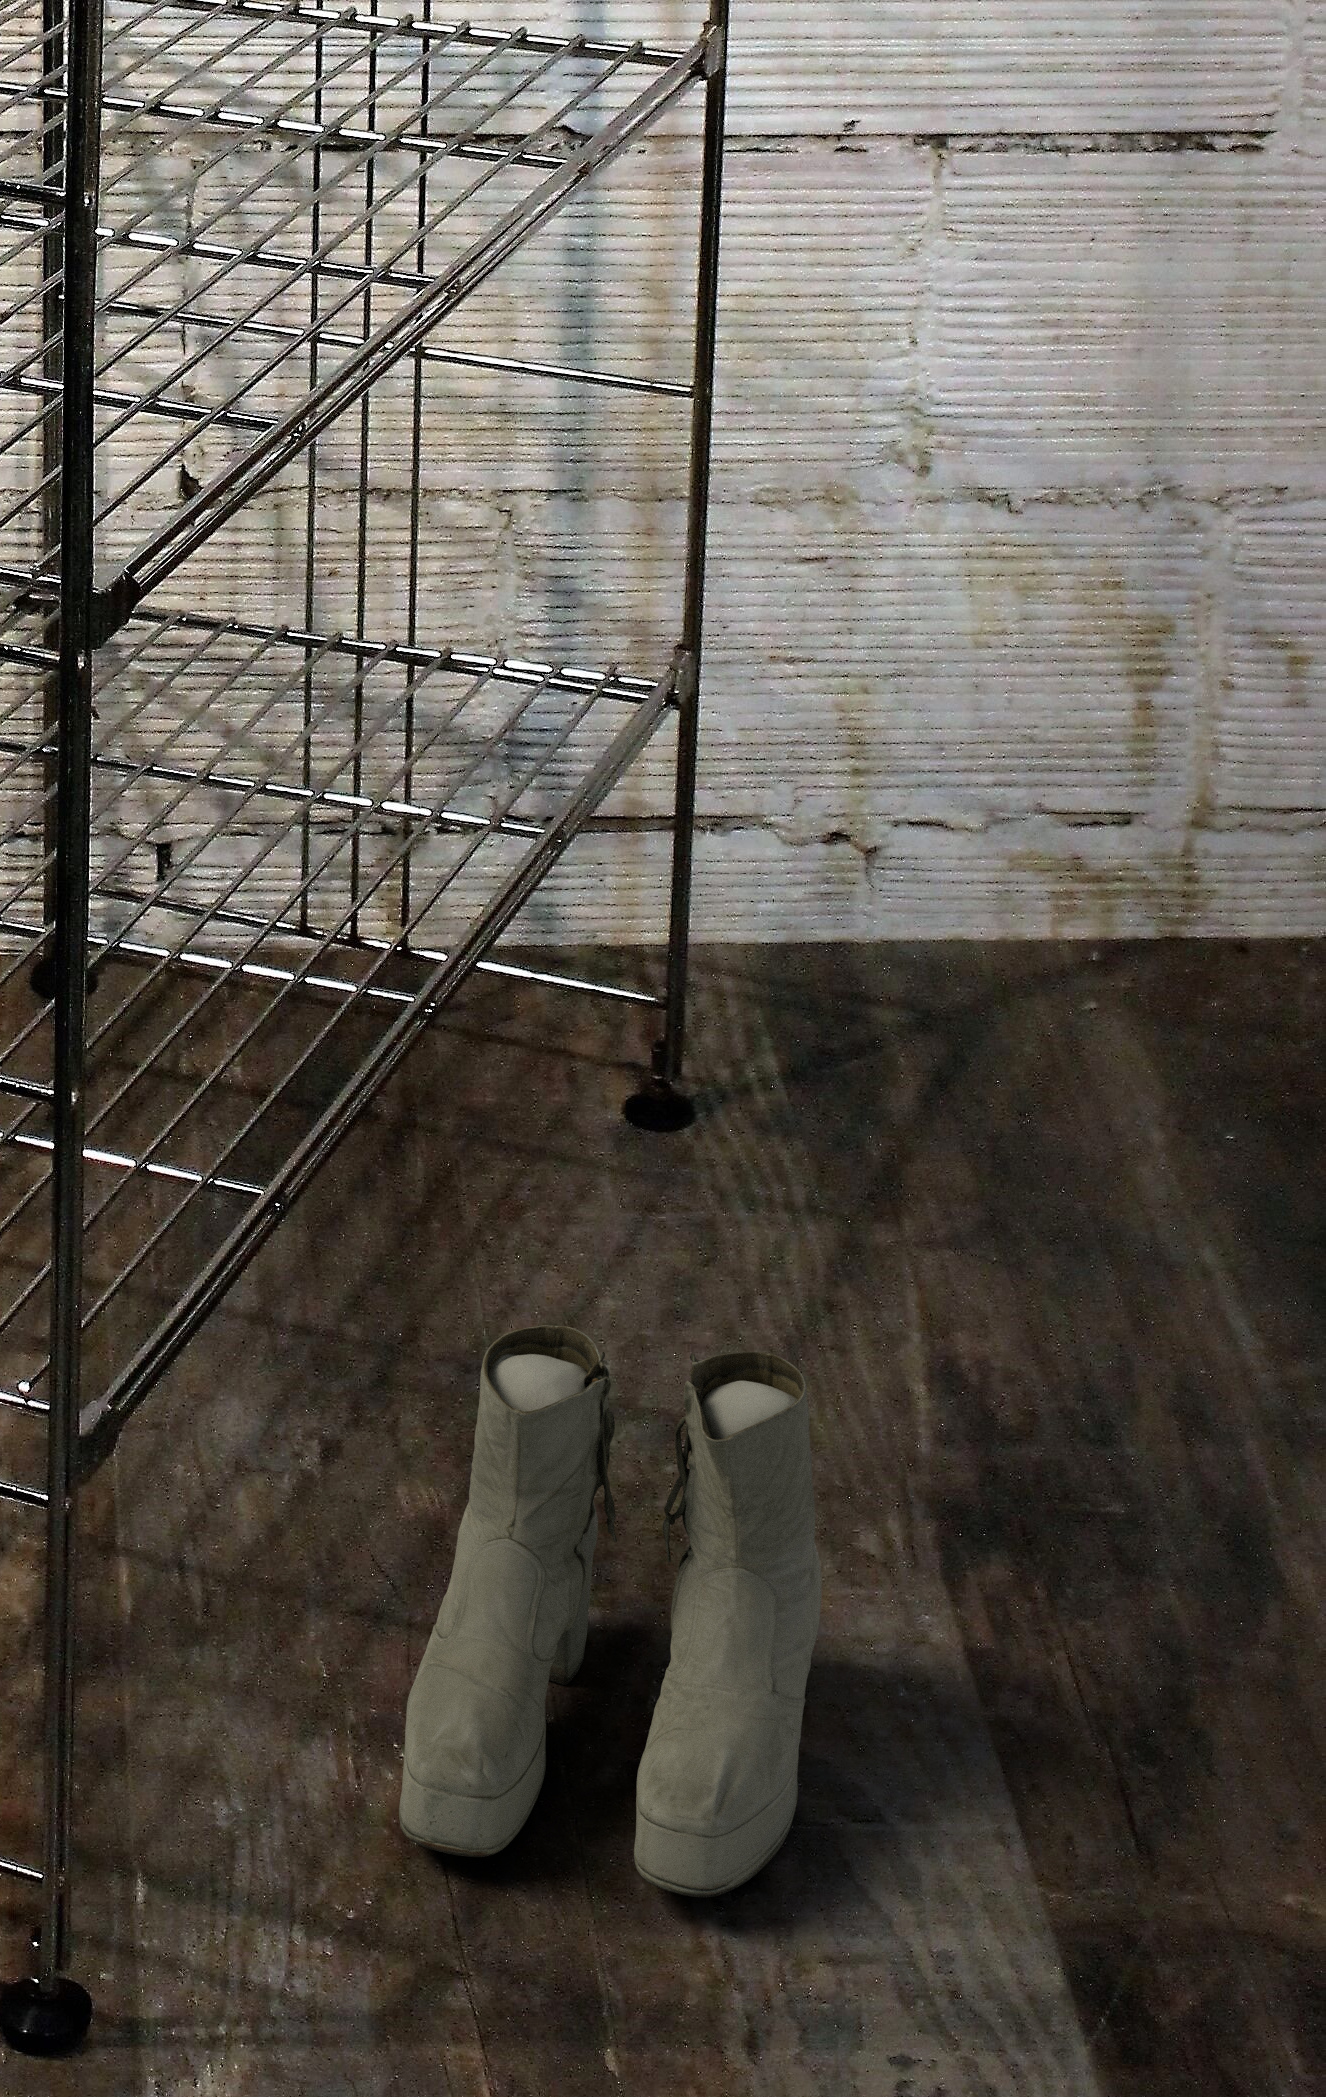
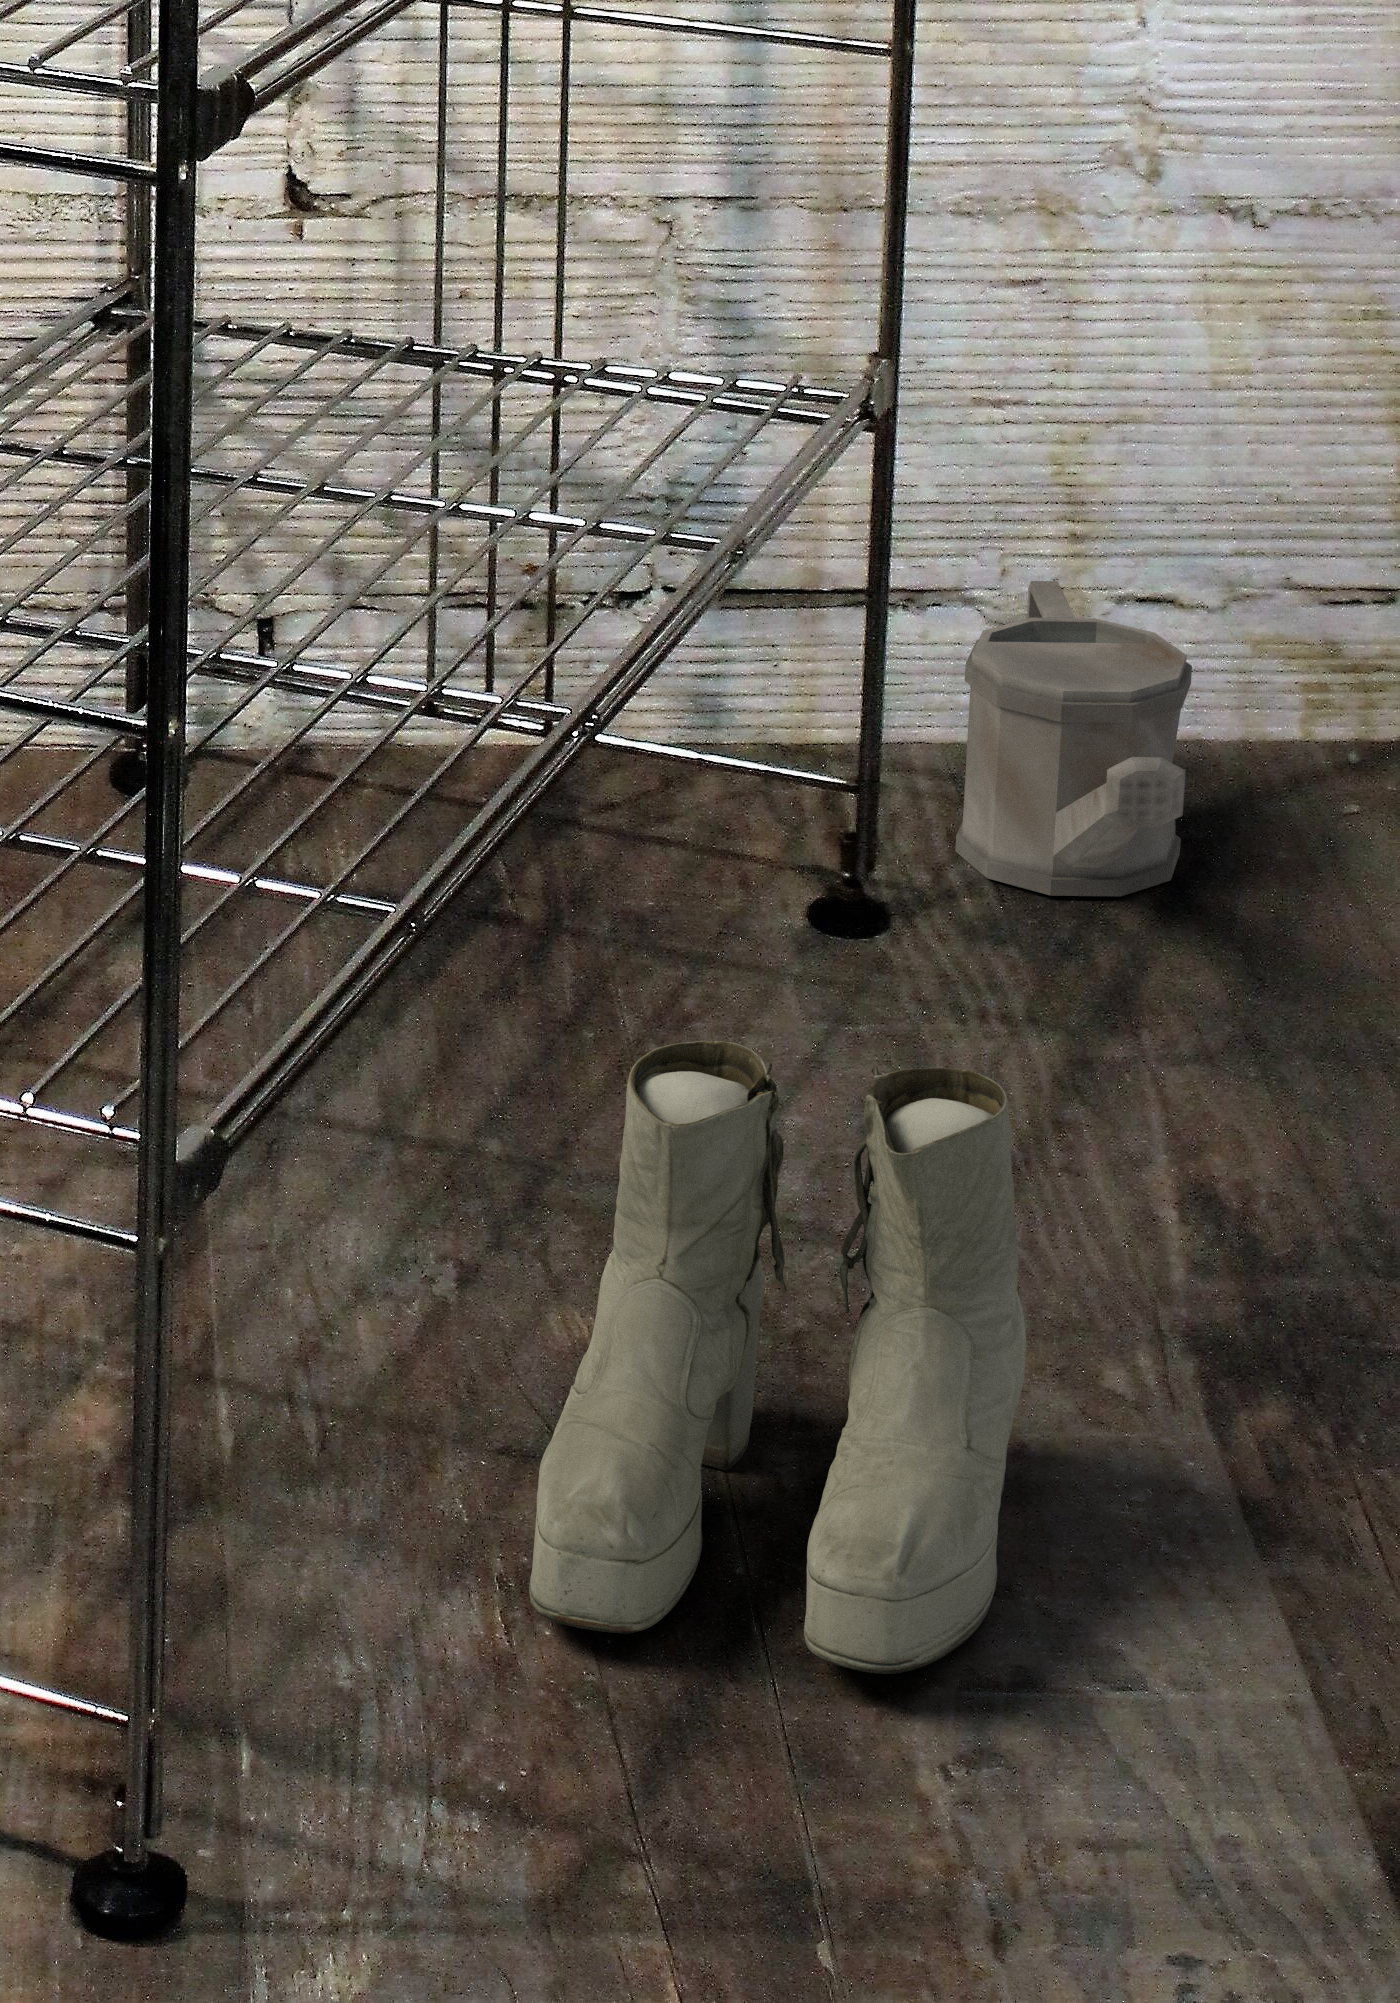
watering can: none [753,811,956,1099] -> present [955,581,1192,896]

